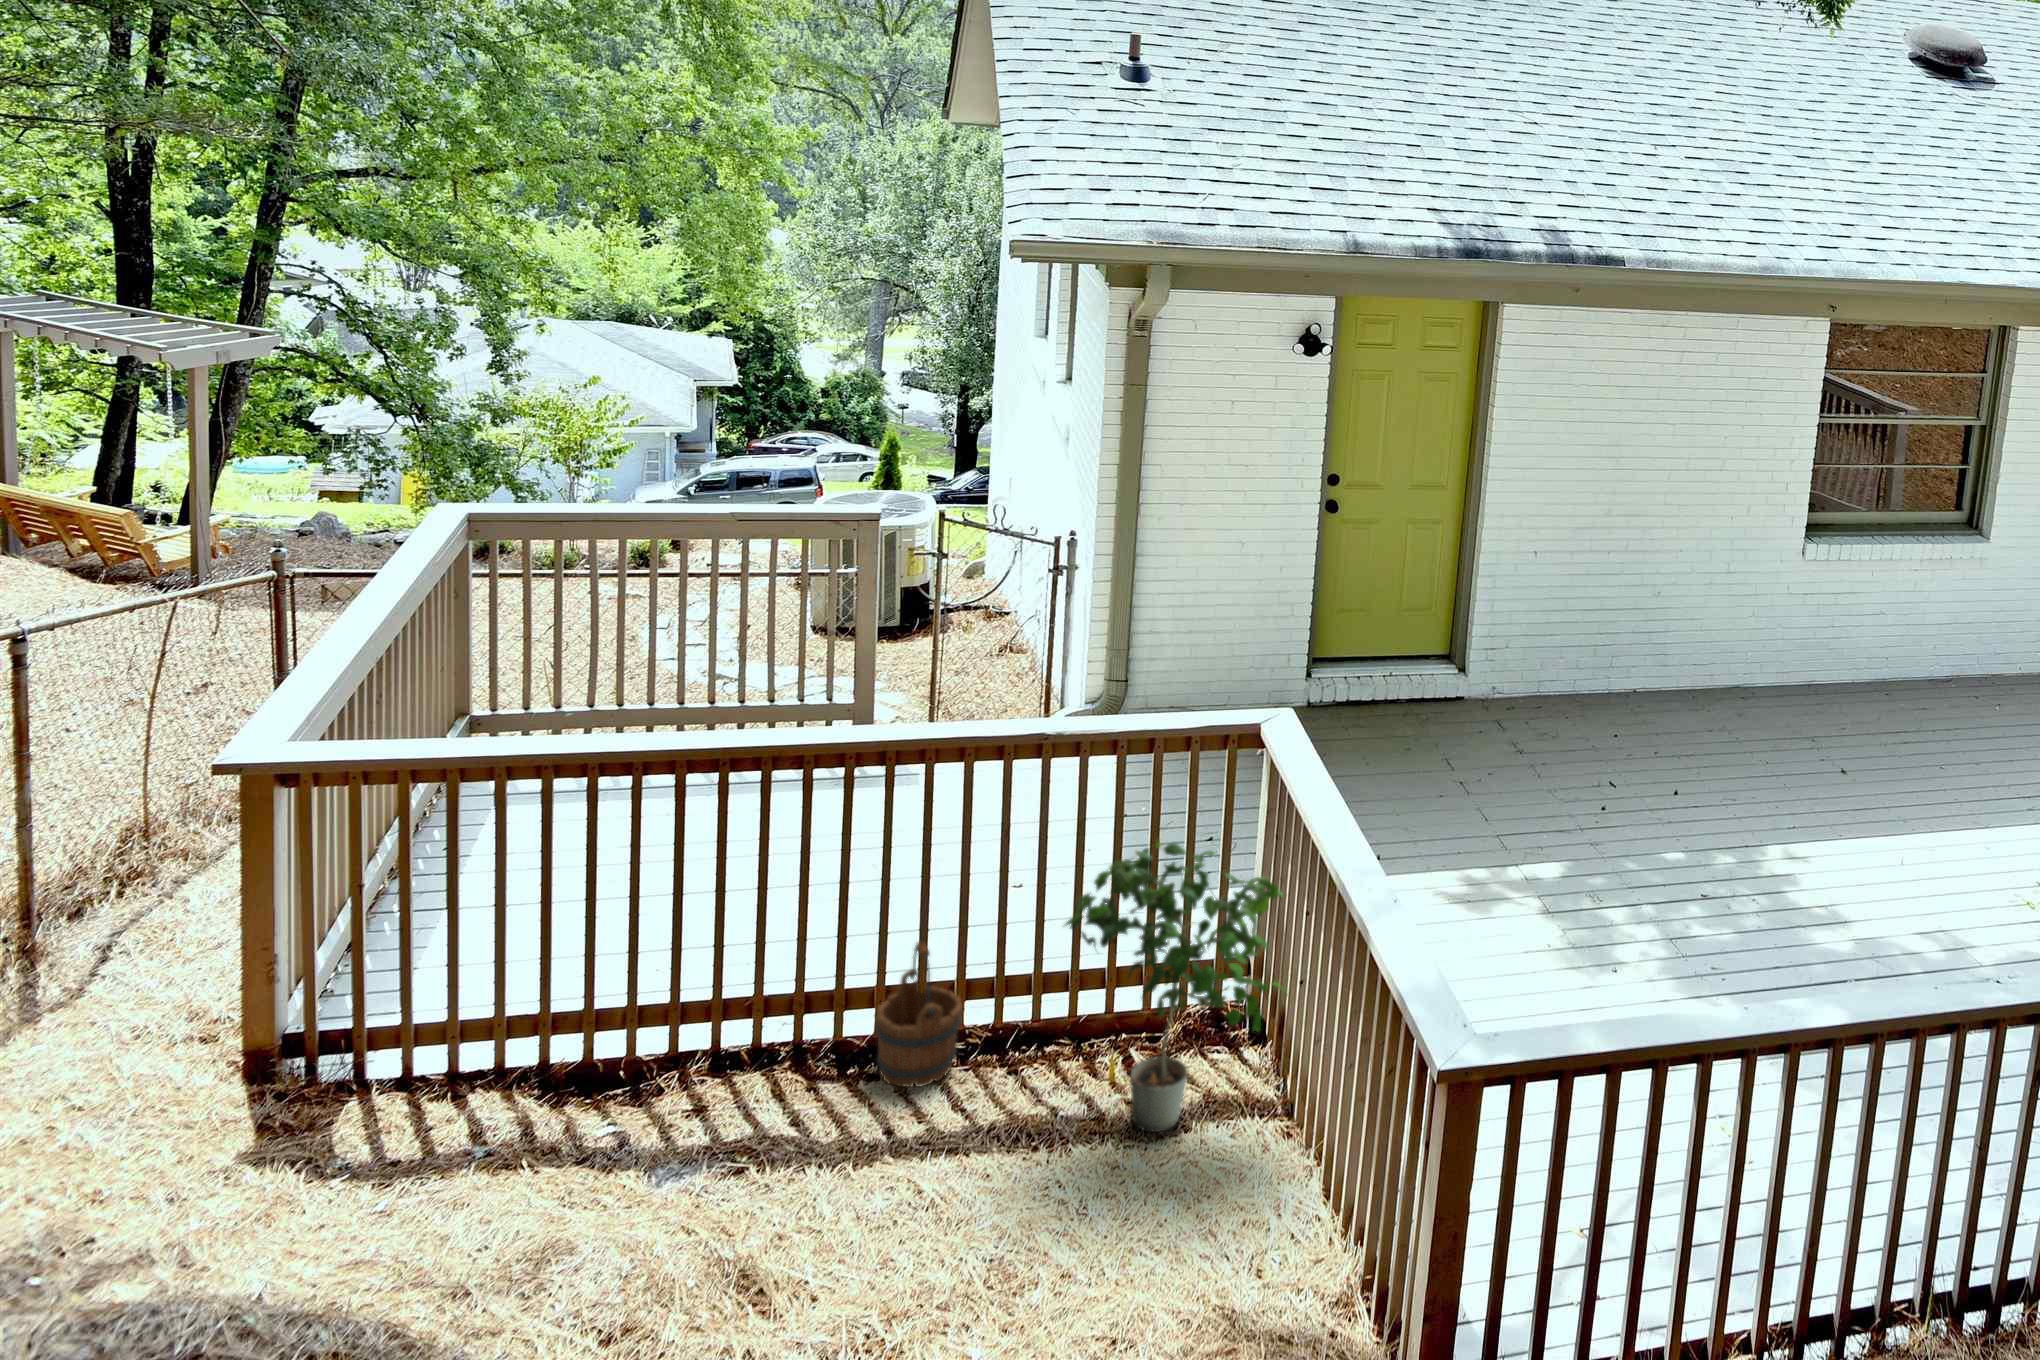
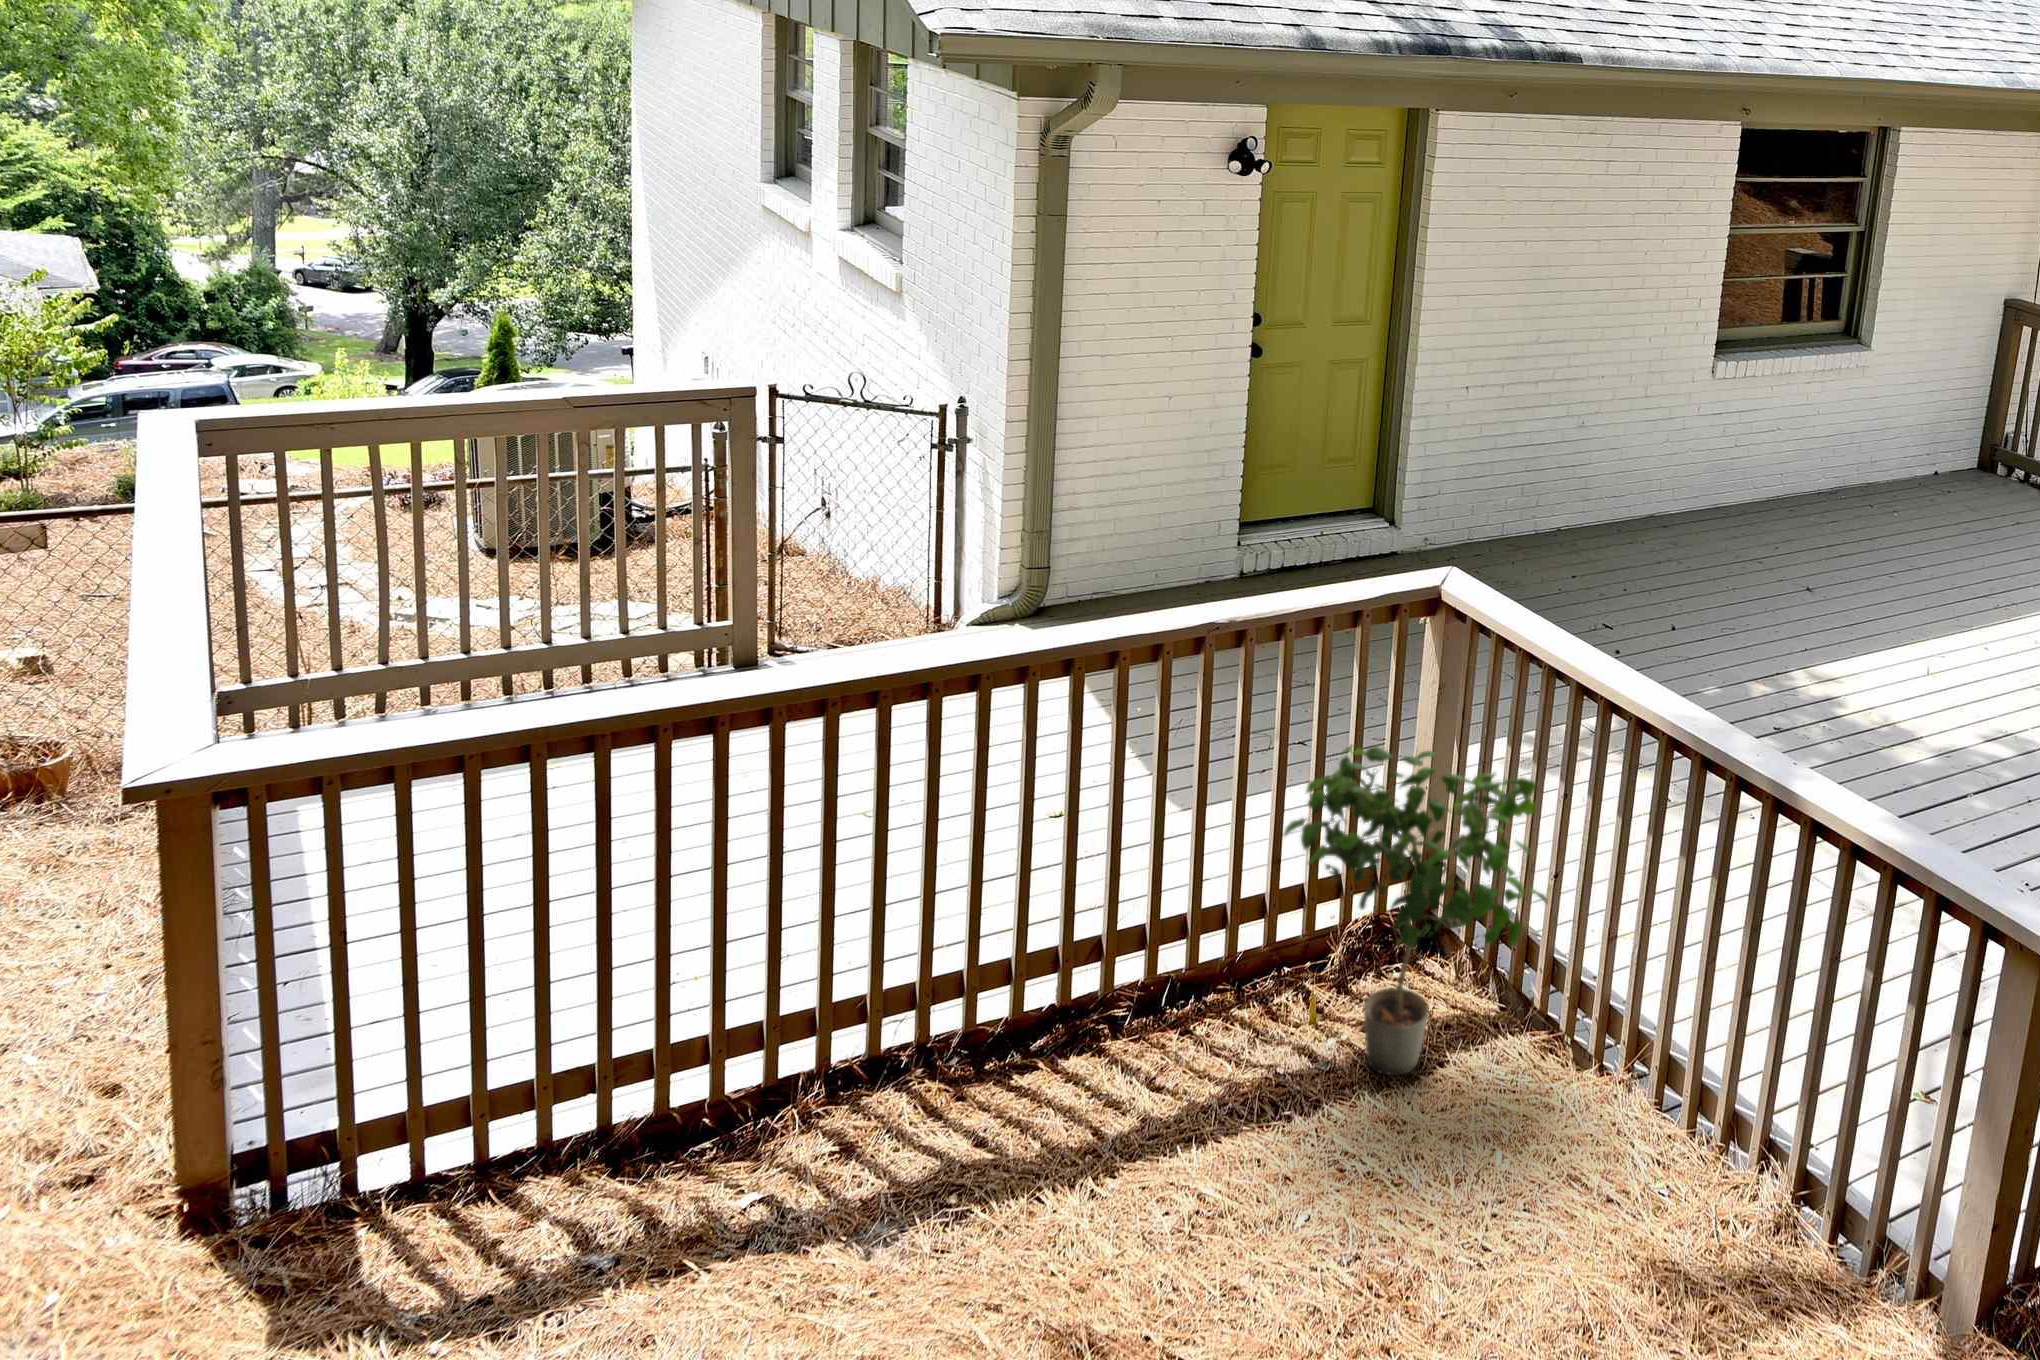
wooden bucket: present [876,941,962,1087] -> none [1031,900,1132,1074]

